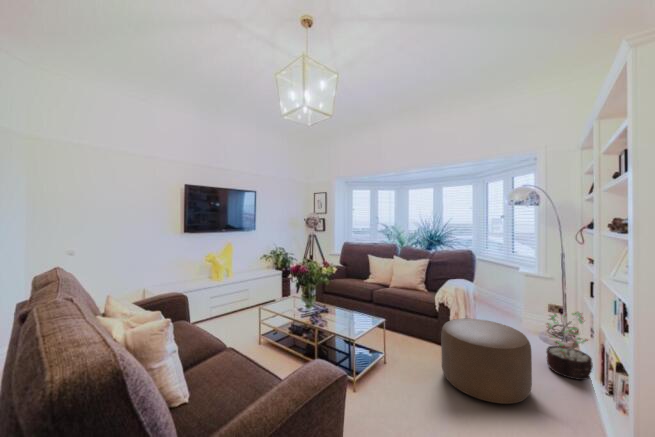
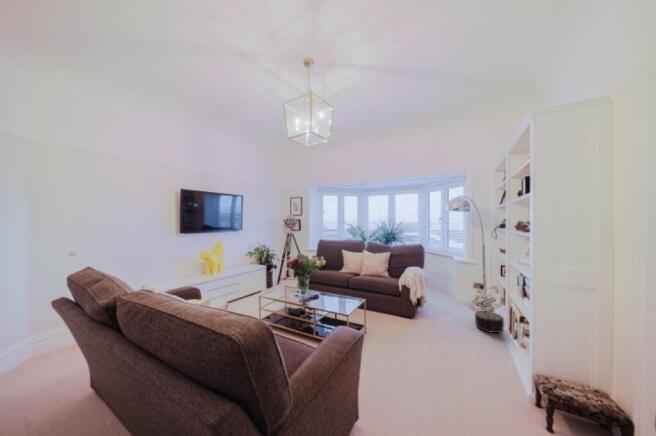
ottoman: present [441,318,532,404] -> none [407,295,469,353]

